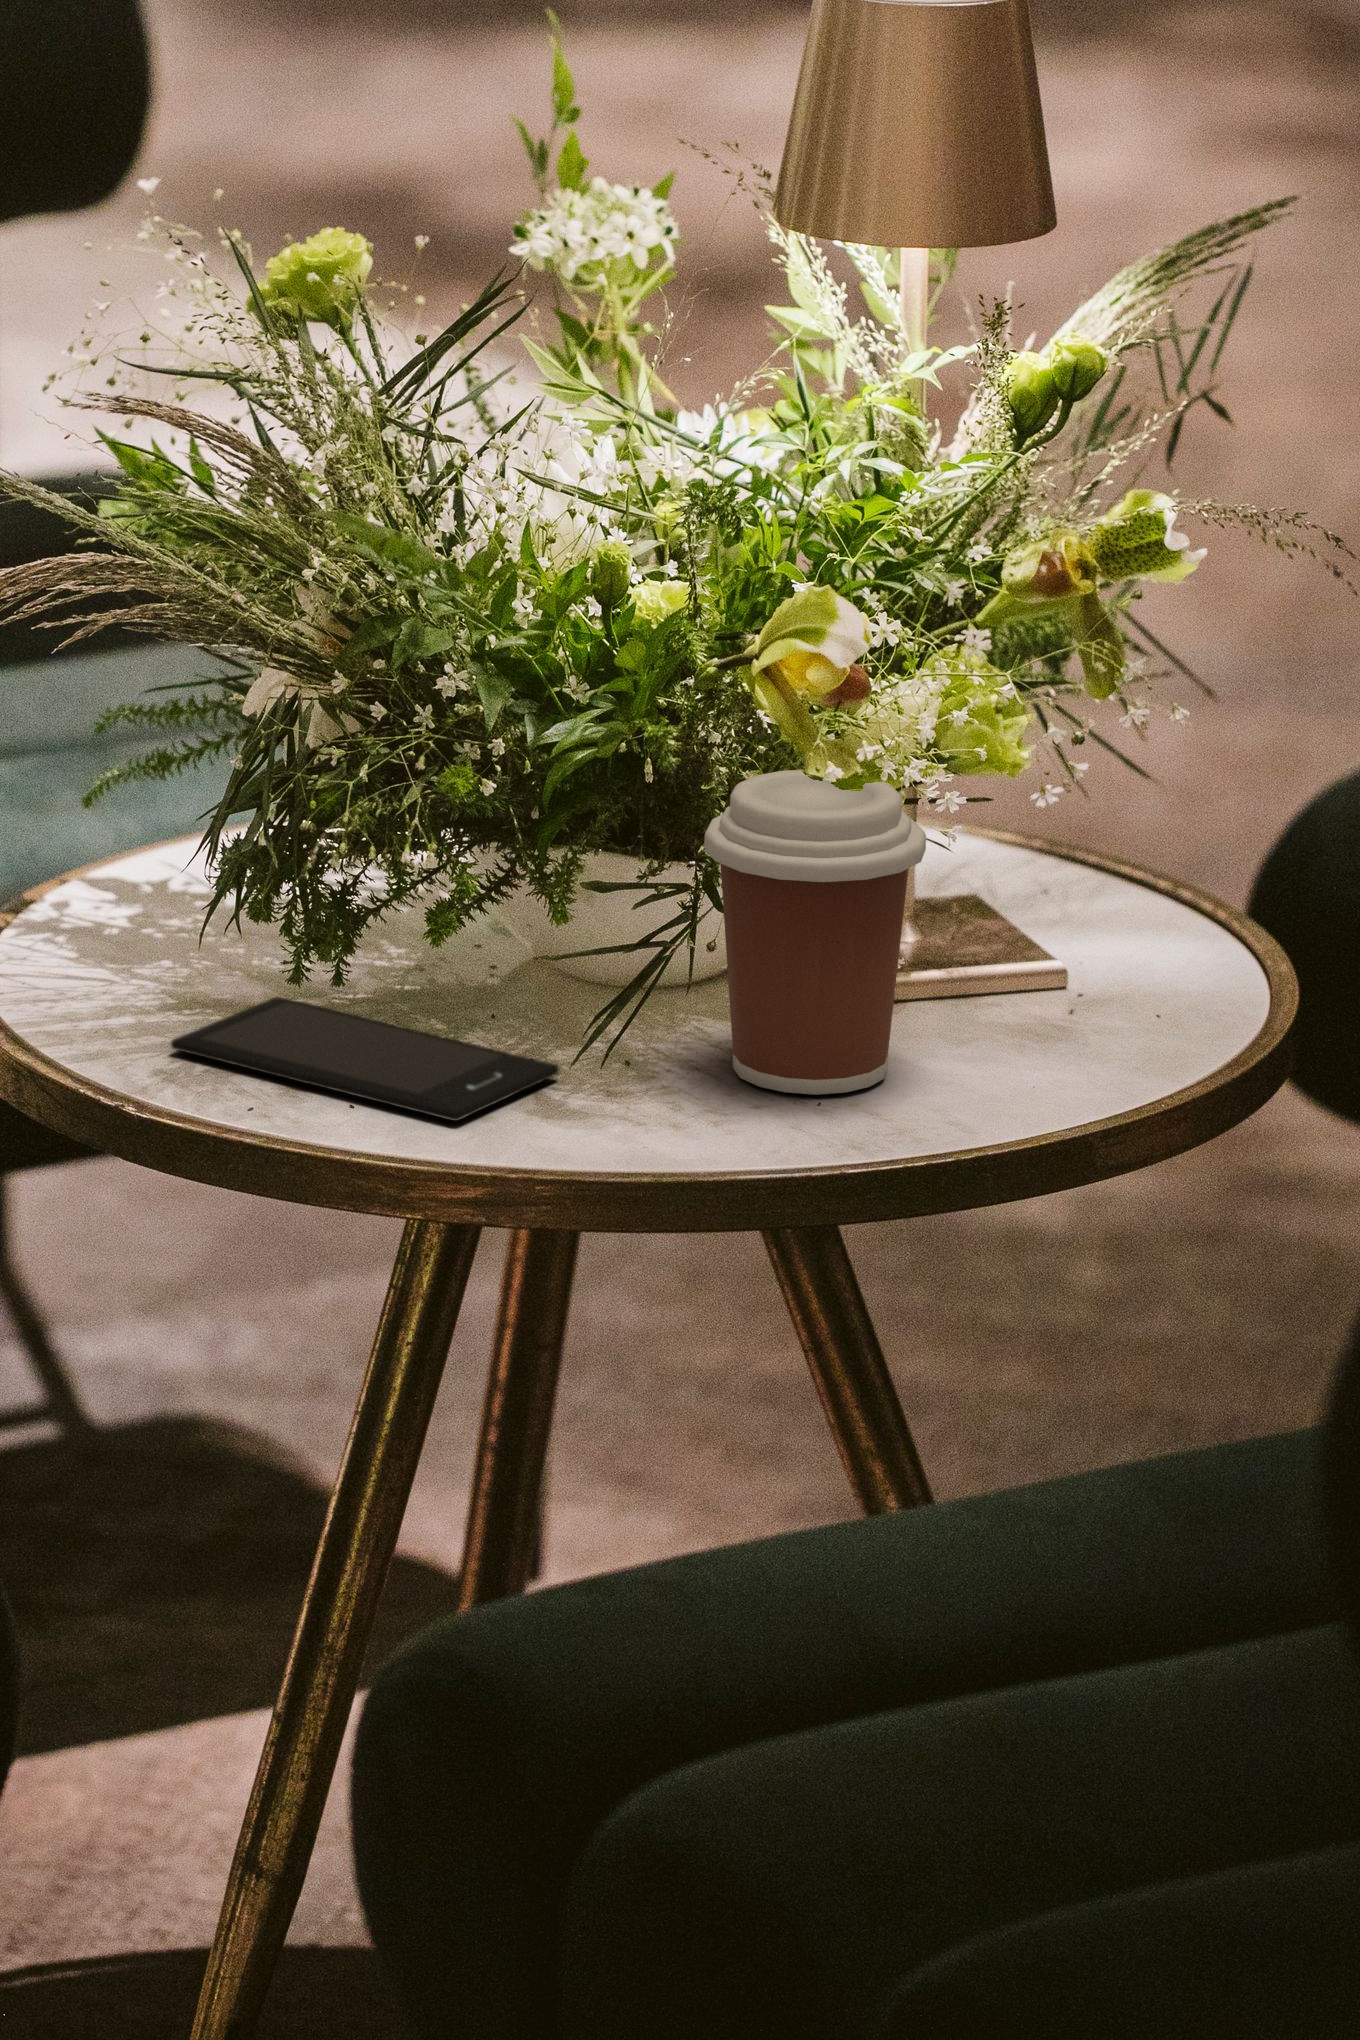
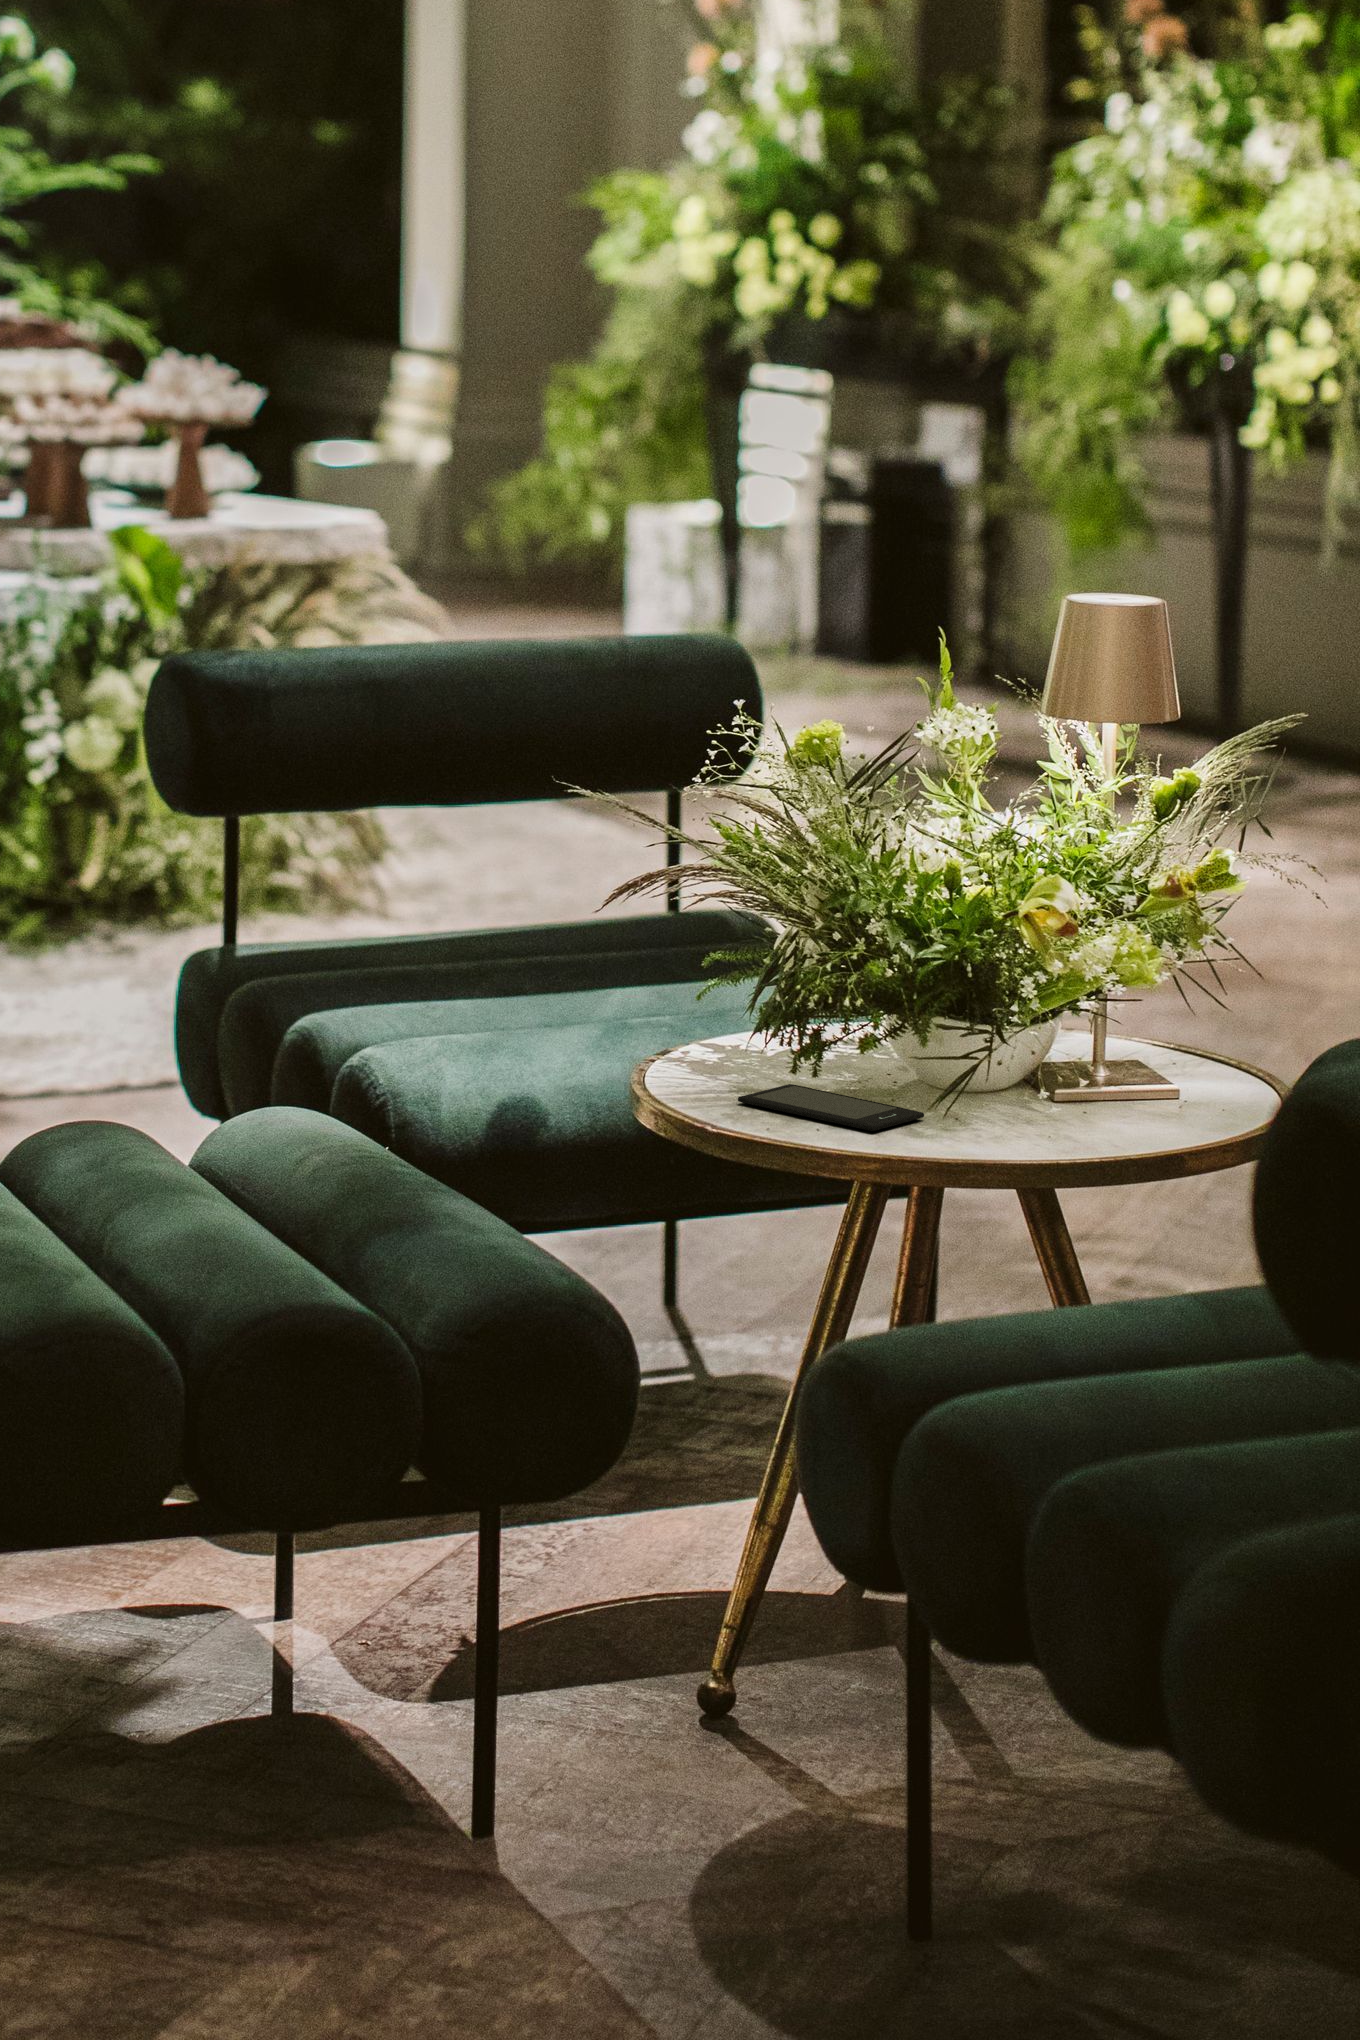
coffee cup: present [704,770,926,1094] -> none [996,976,1103,1129]

